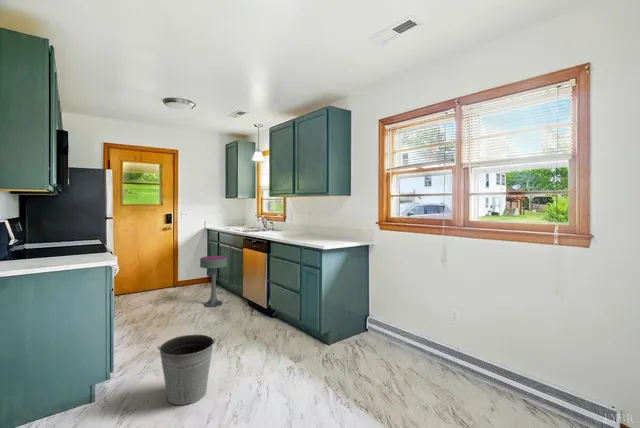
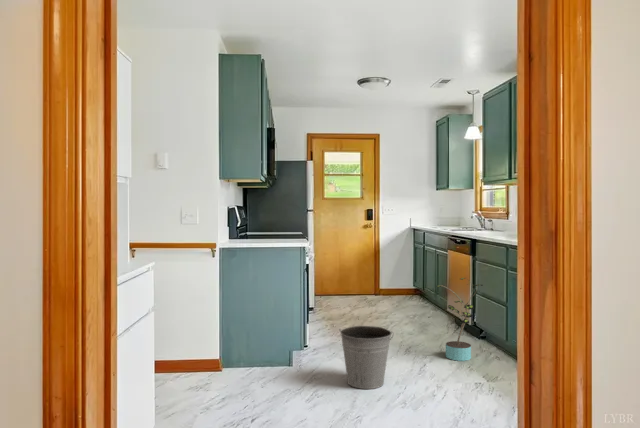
bar stool: present [200,256,227,307] -> none [398,259,430,318]
potted plant: none [244,274,283,345] -> present [437,278,482,361]

